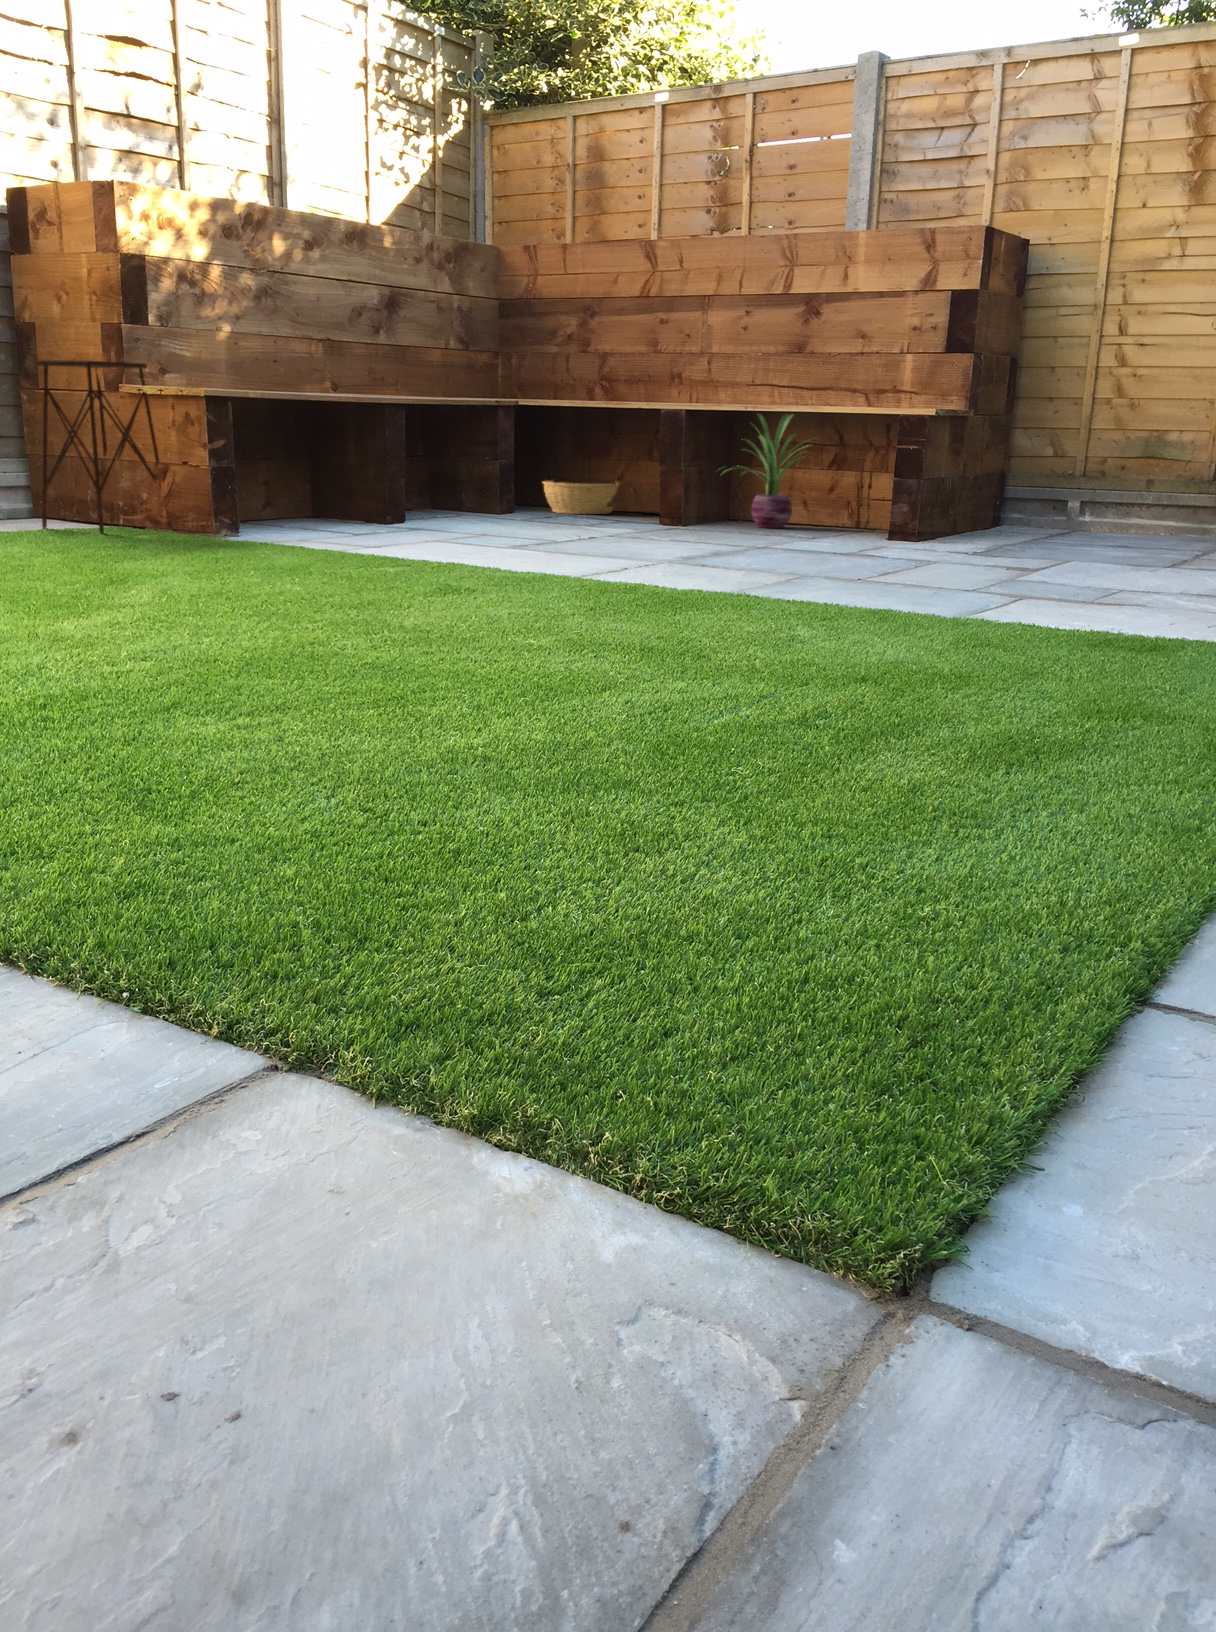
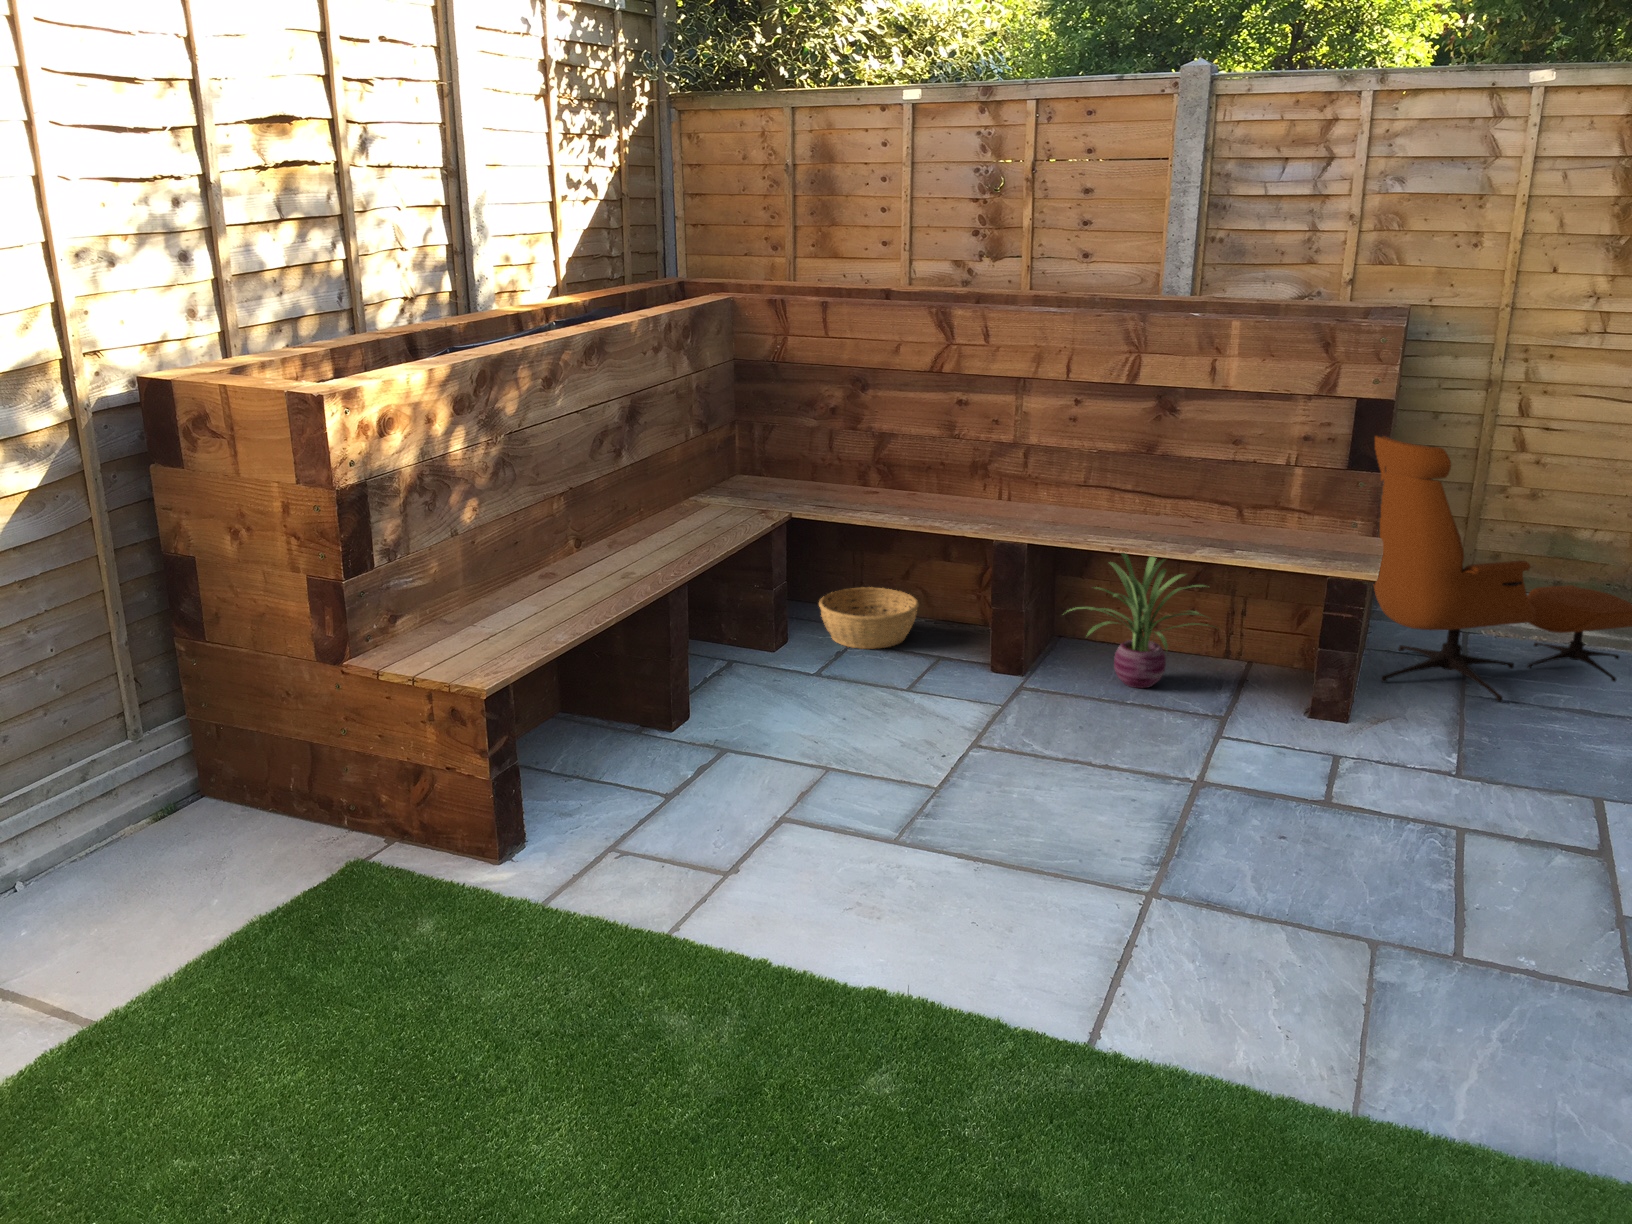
lounge chair: none [962,318,1201,543] -> present [1374,436,1632,702]
side table: present [37,360,172,533] -> none [226,638,424,913]

